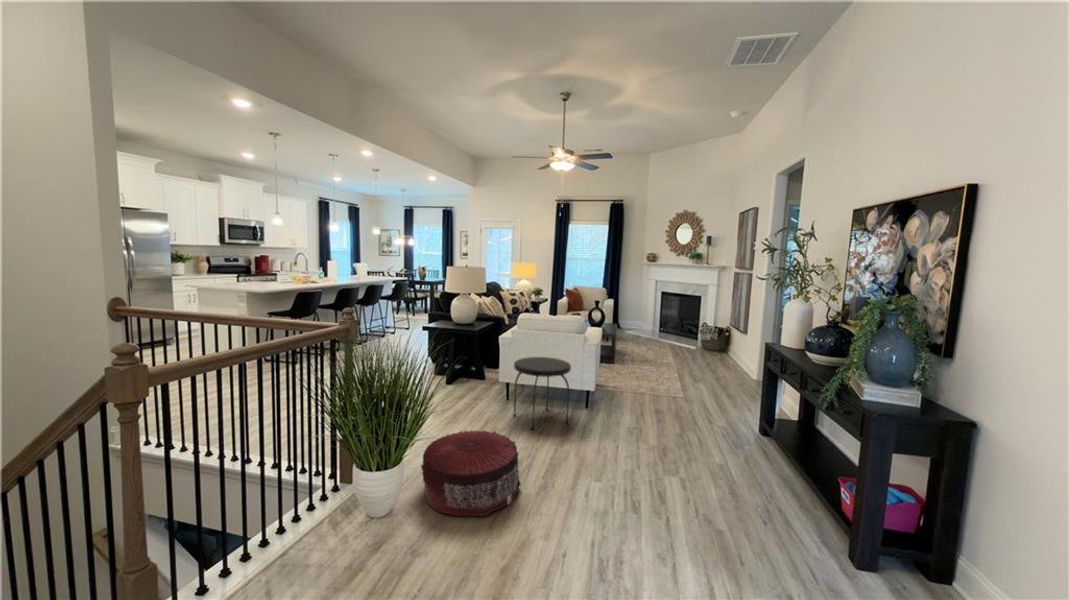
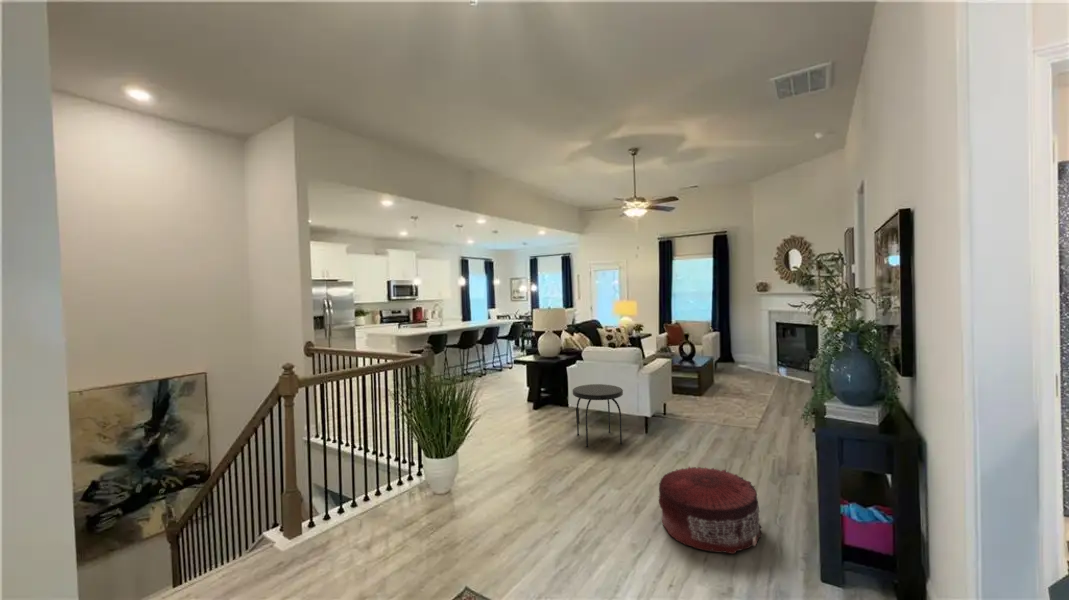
pouf: present [421,431,521,516] -> present [659,467,762,554]

